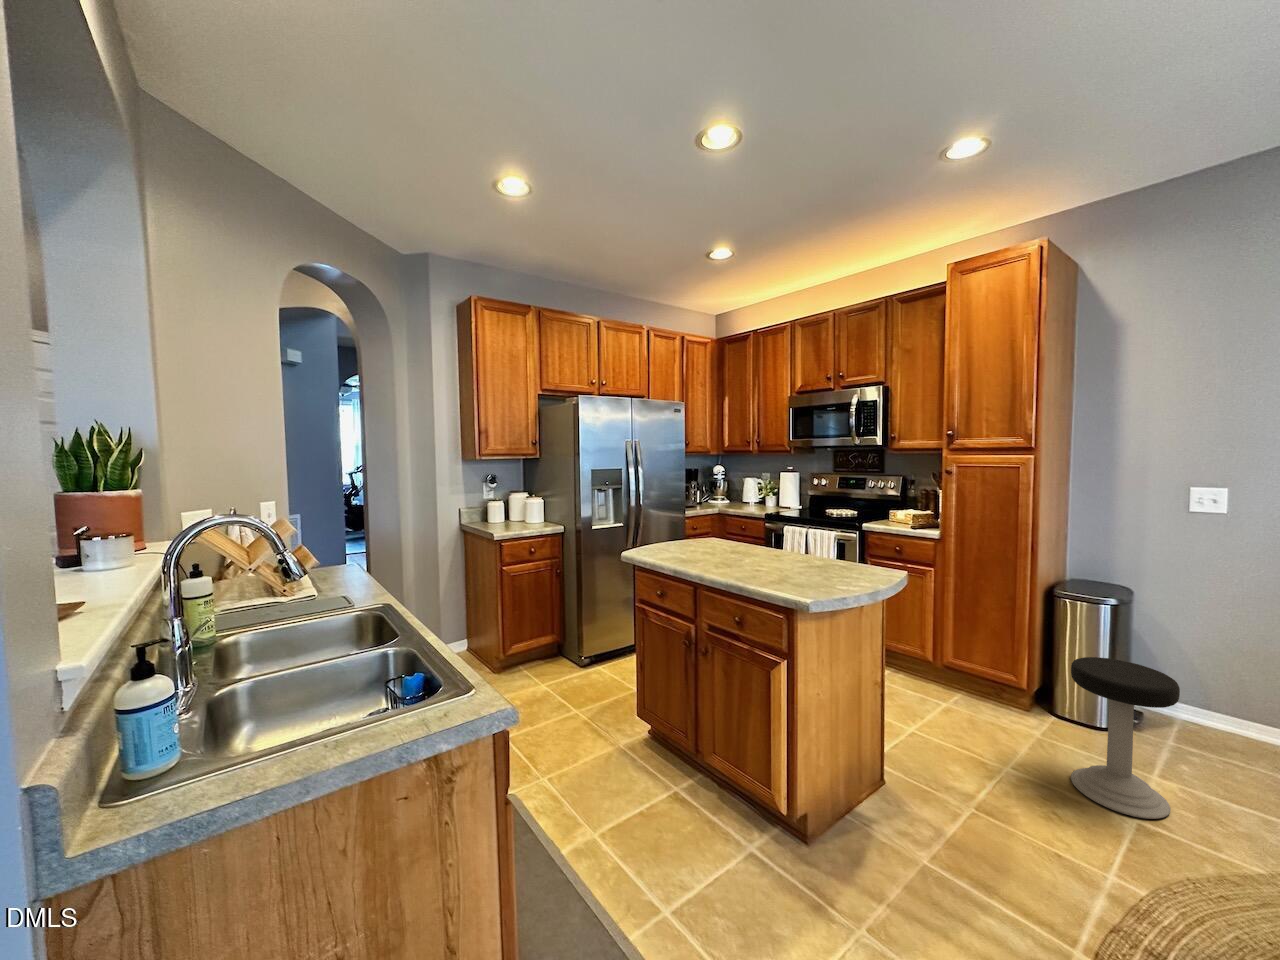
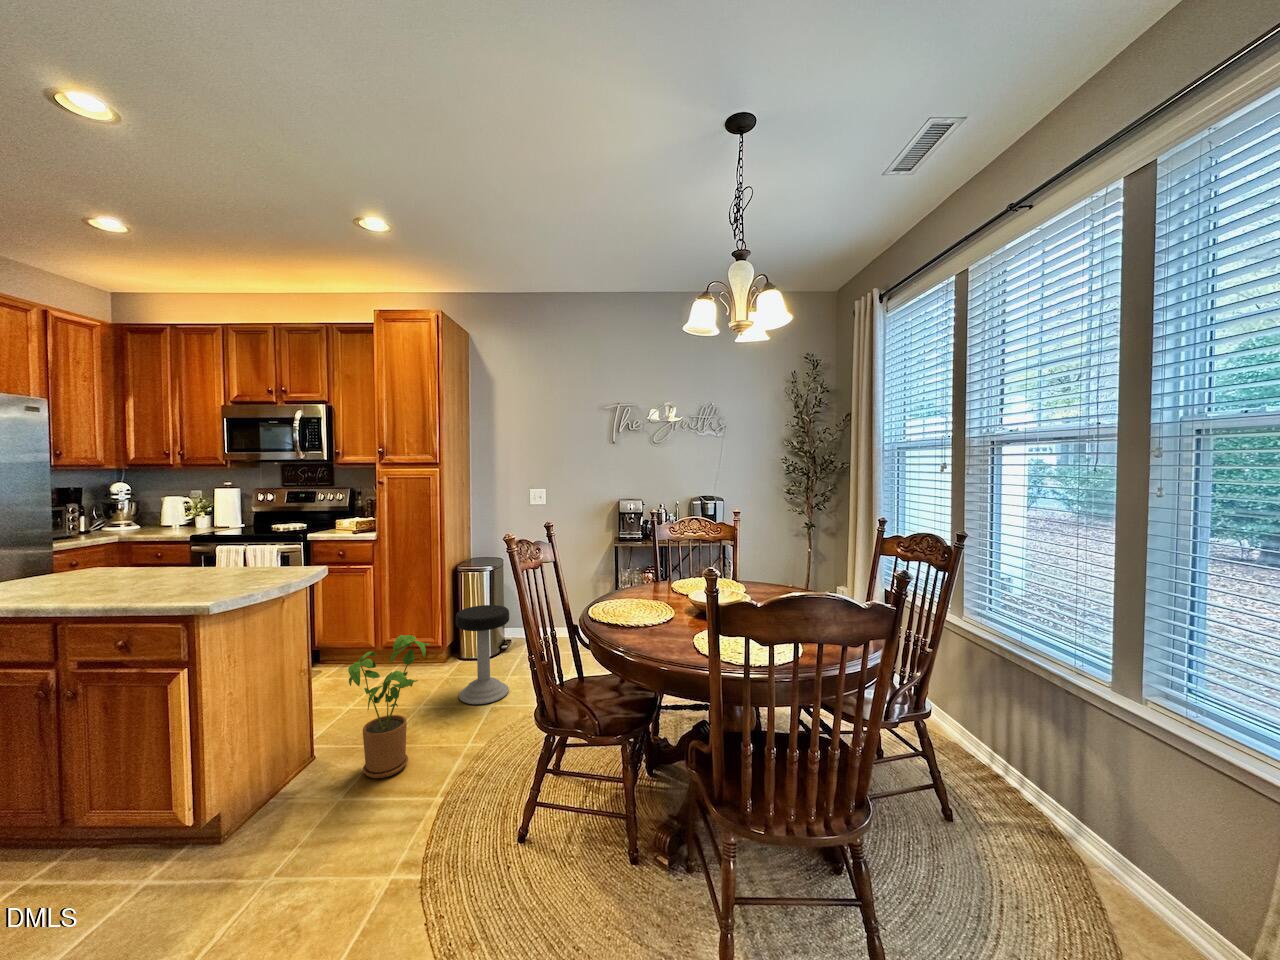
house plant: none [935,684,1054,870] -> present [348,635,430,778]

